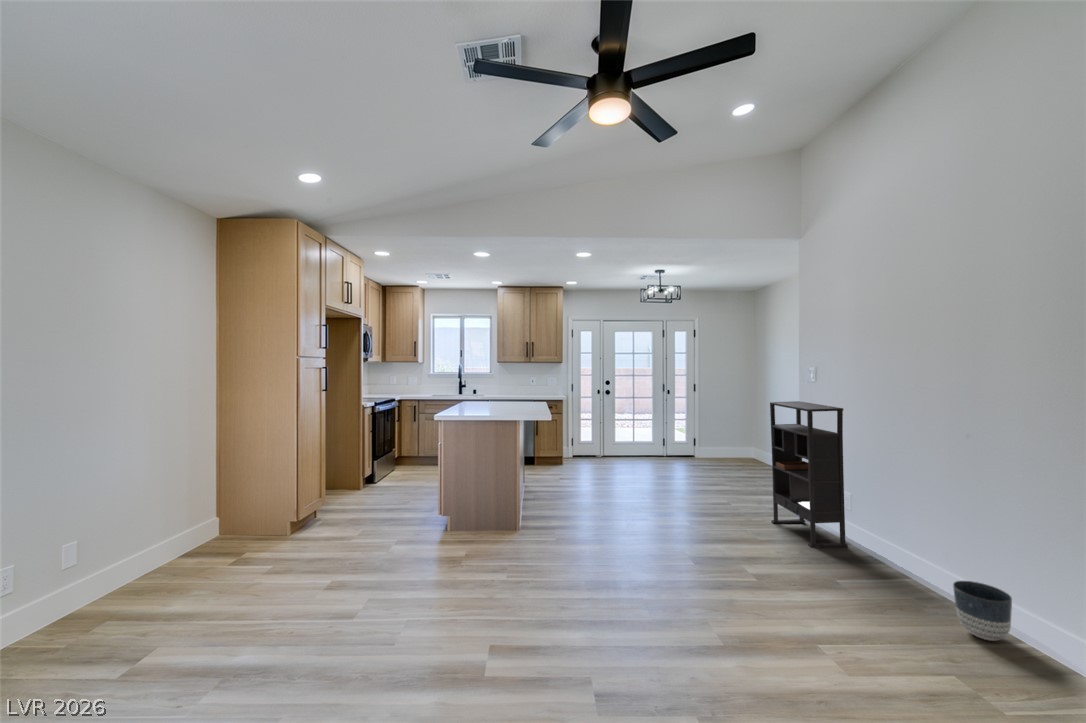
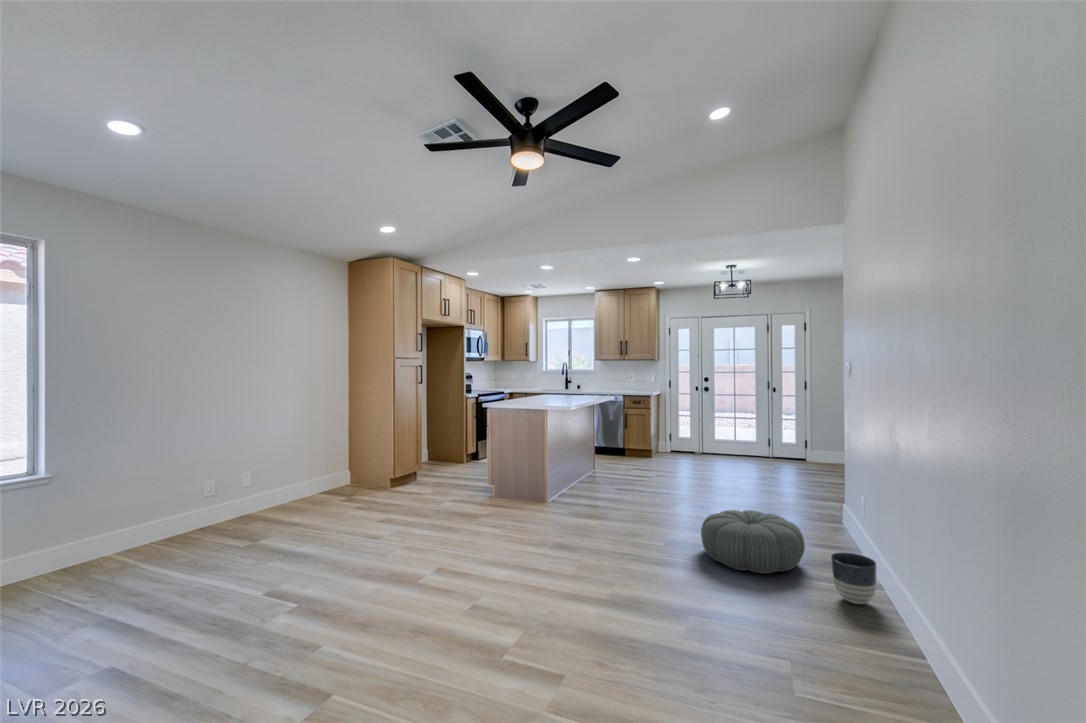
bookshelf: present [770,401,848,548] -> none [791,395,843,539]
pouf: none [766,535,894,616] -> present [701,510,805,574]

